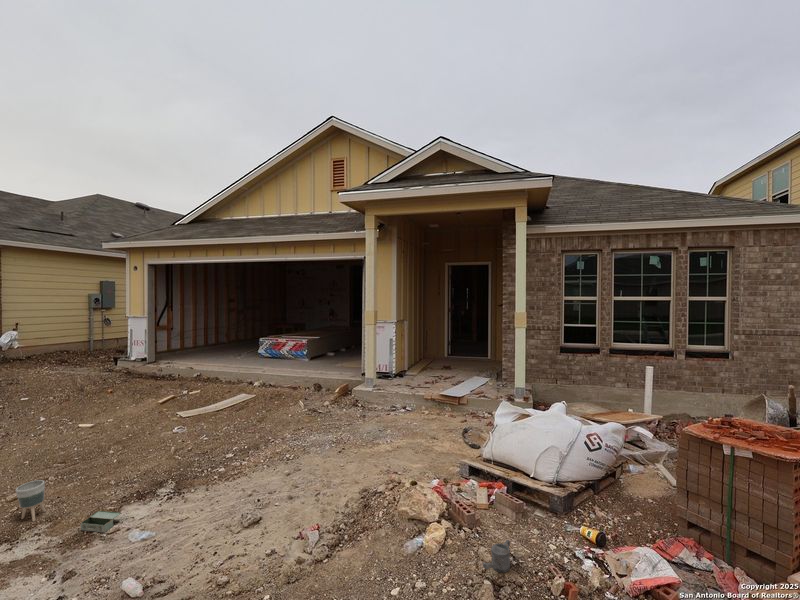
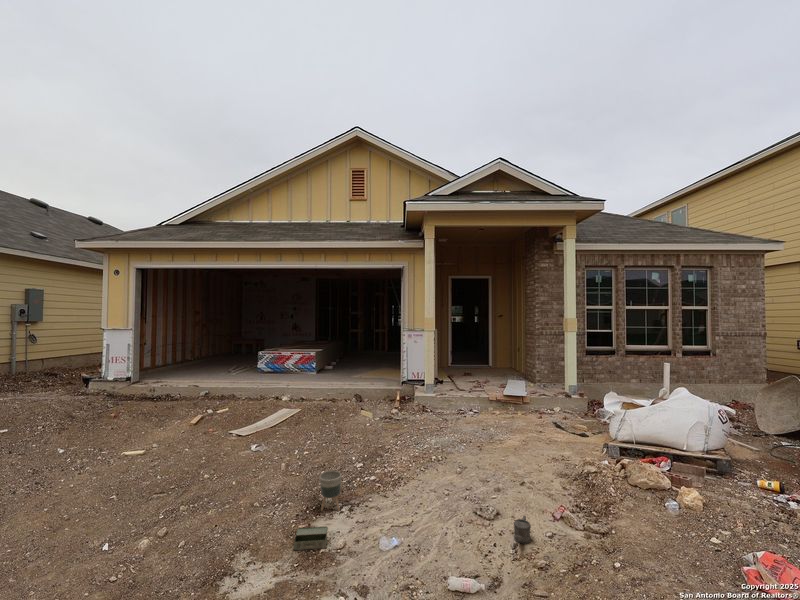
planter: present [16,480,46,522] -> present [319,471,341,511]
watering can: present [483,540,510,572] -> present [514,516,531,544]

